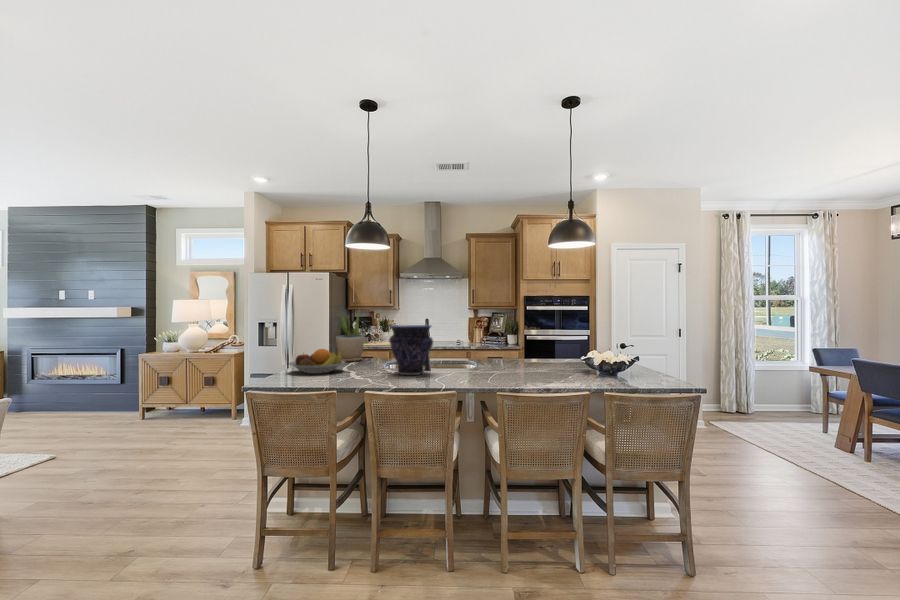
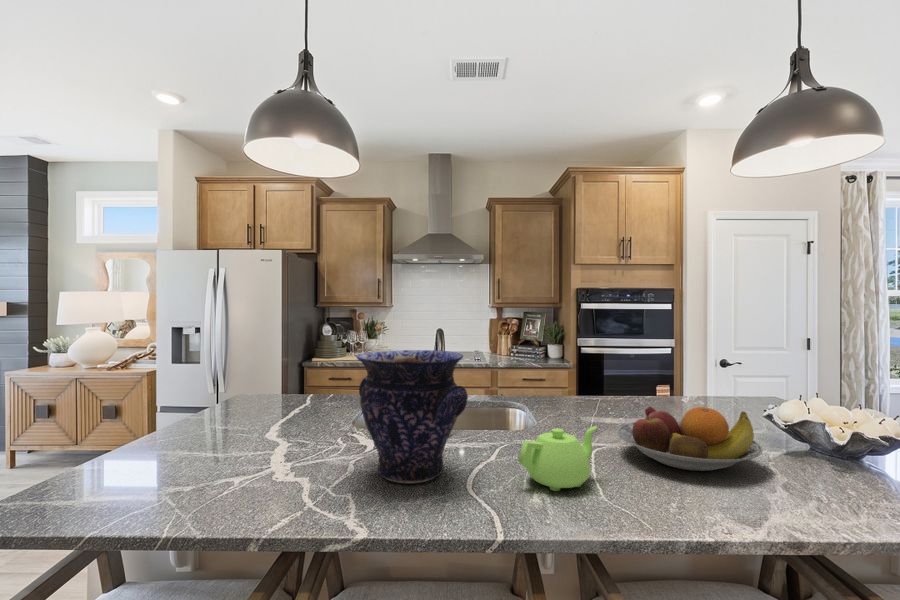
potted plant: present [336,313,364,362] -> none [267,310,321,410]
fruit bowl: present [289,349,345,374] -> present [618,407,763,471]
teapot: none [452,354,486,376] -> present [518,426,597,491]

